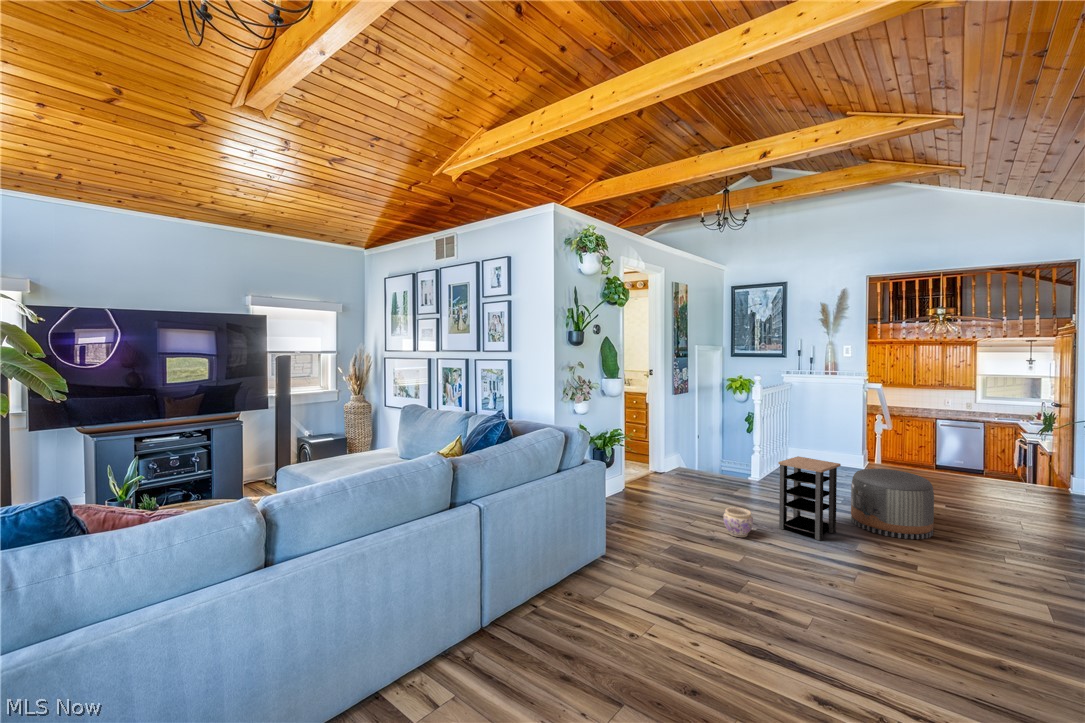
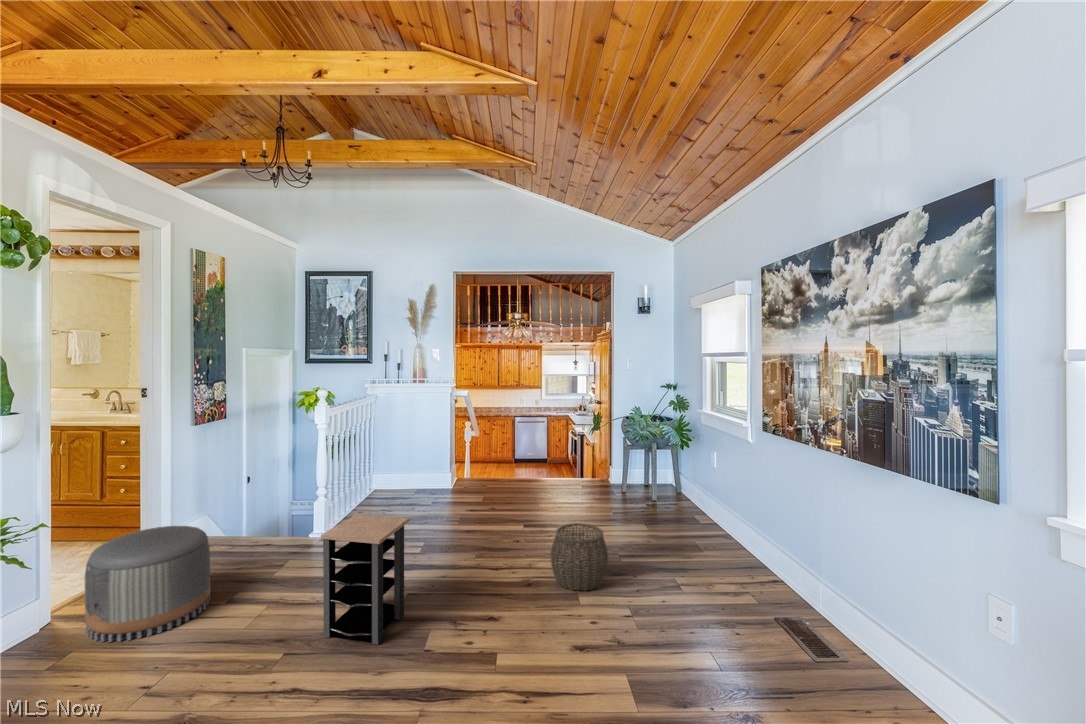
pouf: present [851,469,934,539] -> present [85,526,210,642]
woven basket: none [978,500,1053,560] -> present [550,523,608,591]
planter: present [724,507,753,538] -> none [216,630,272,693]

